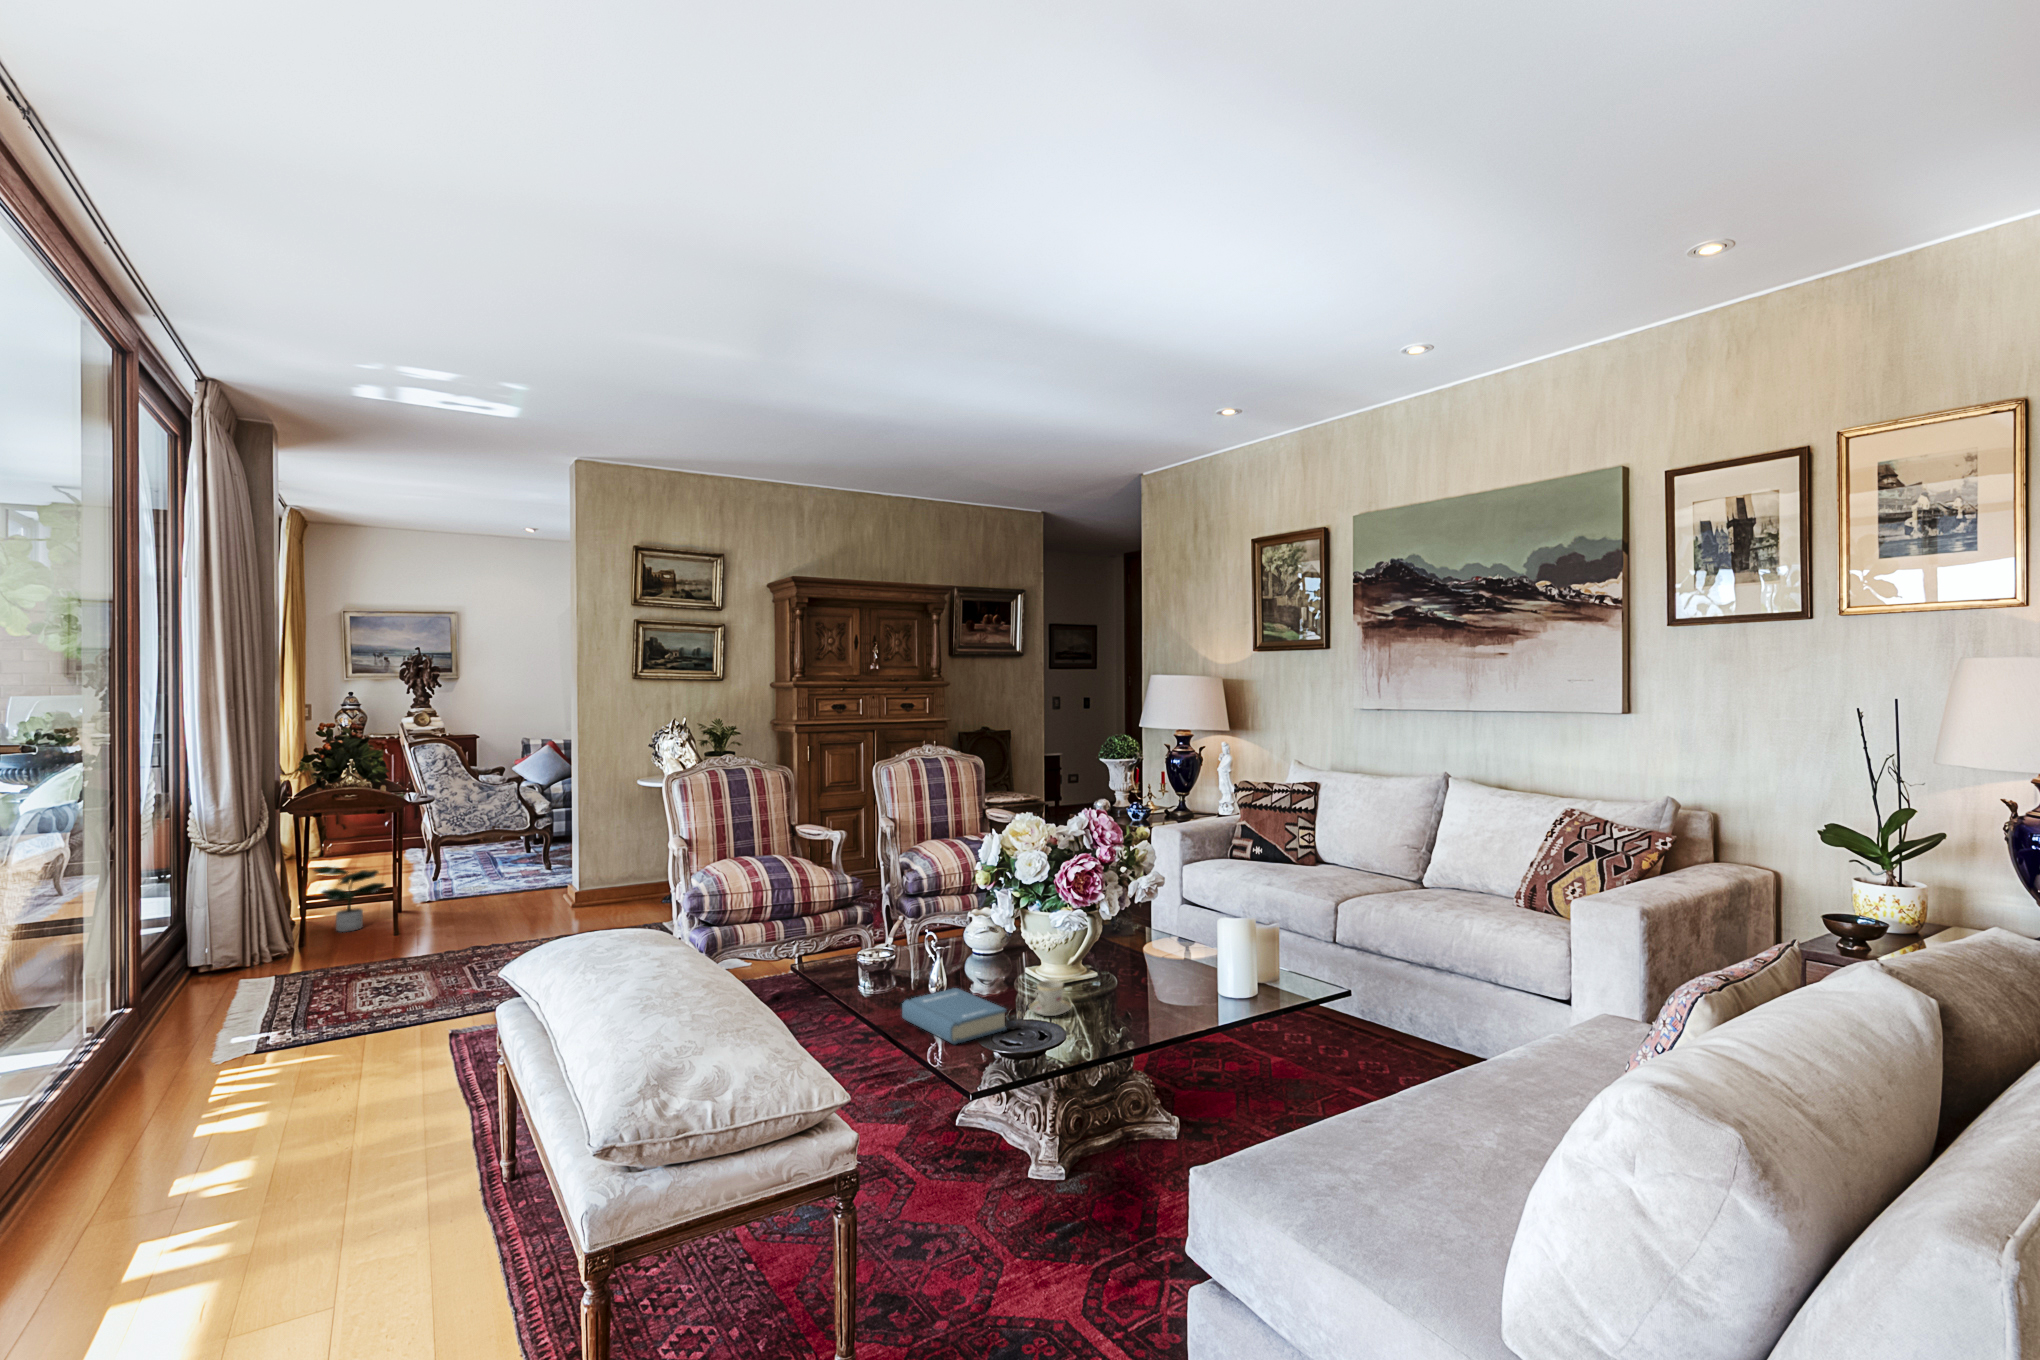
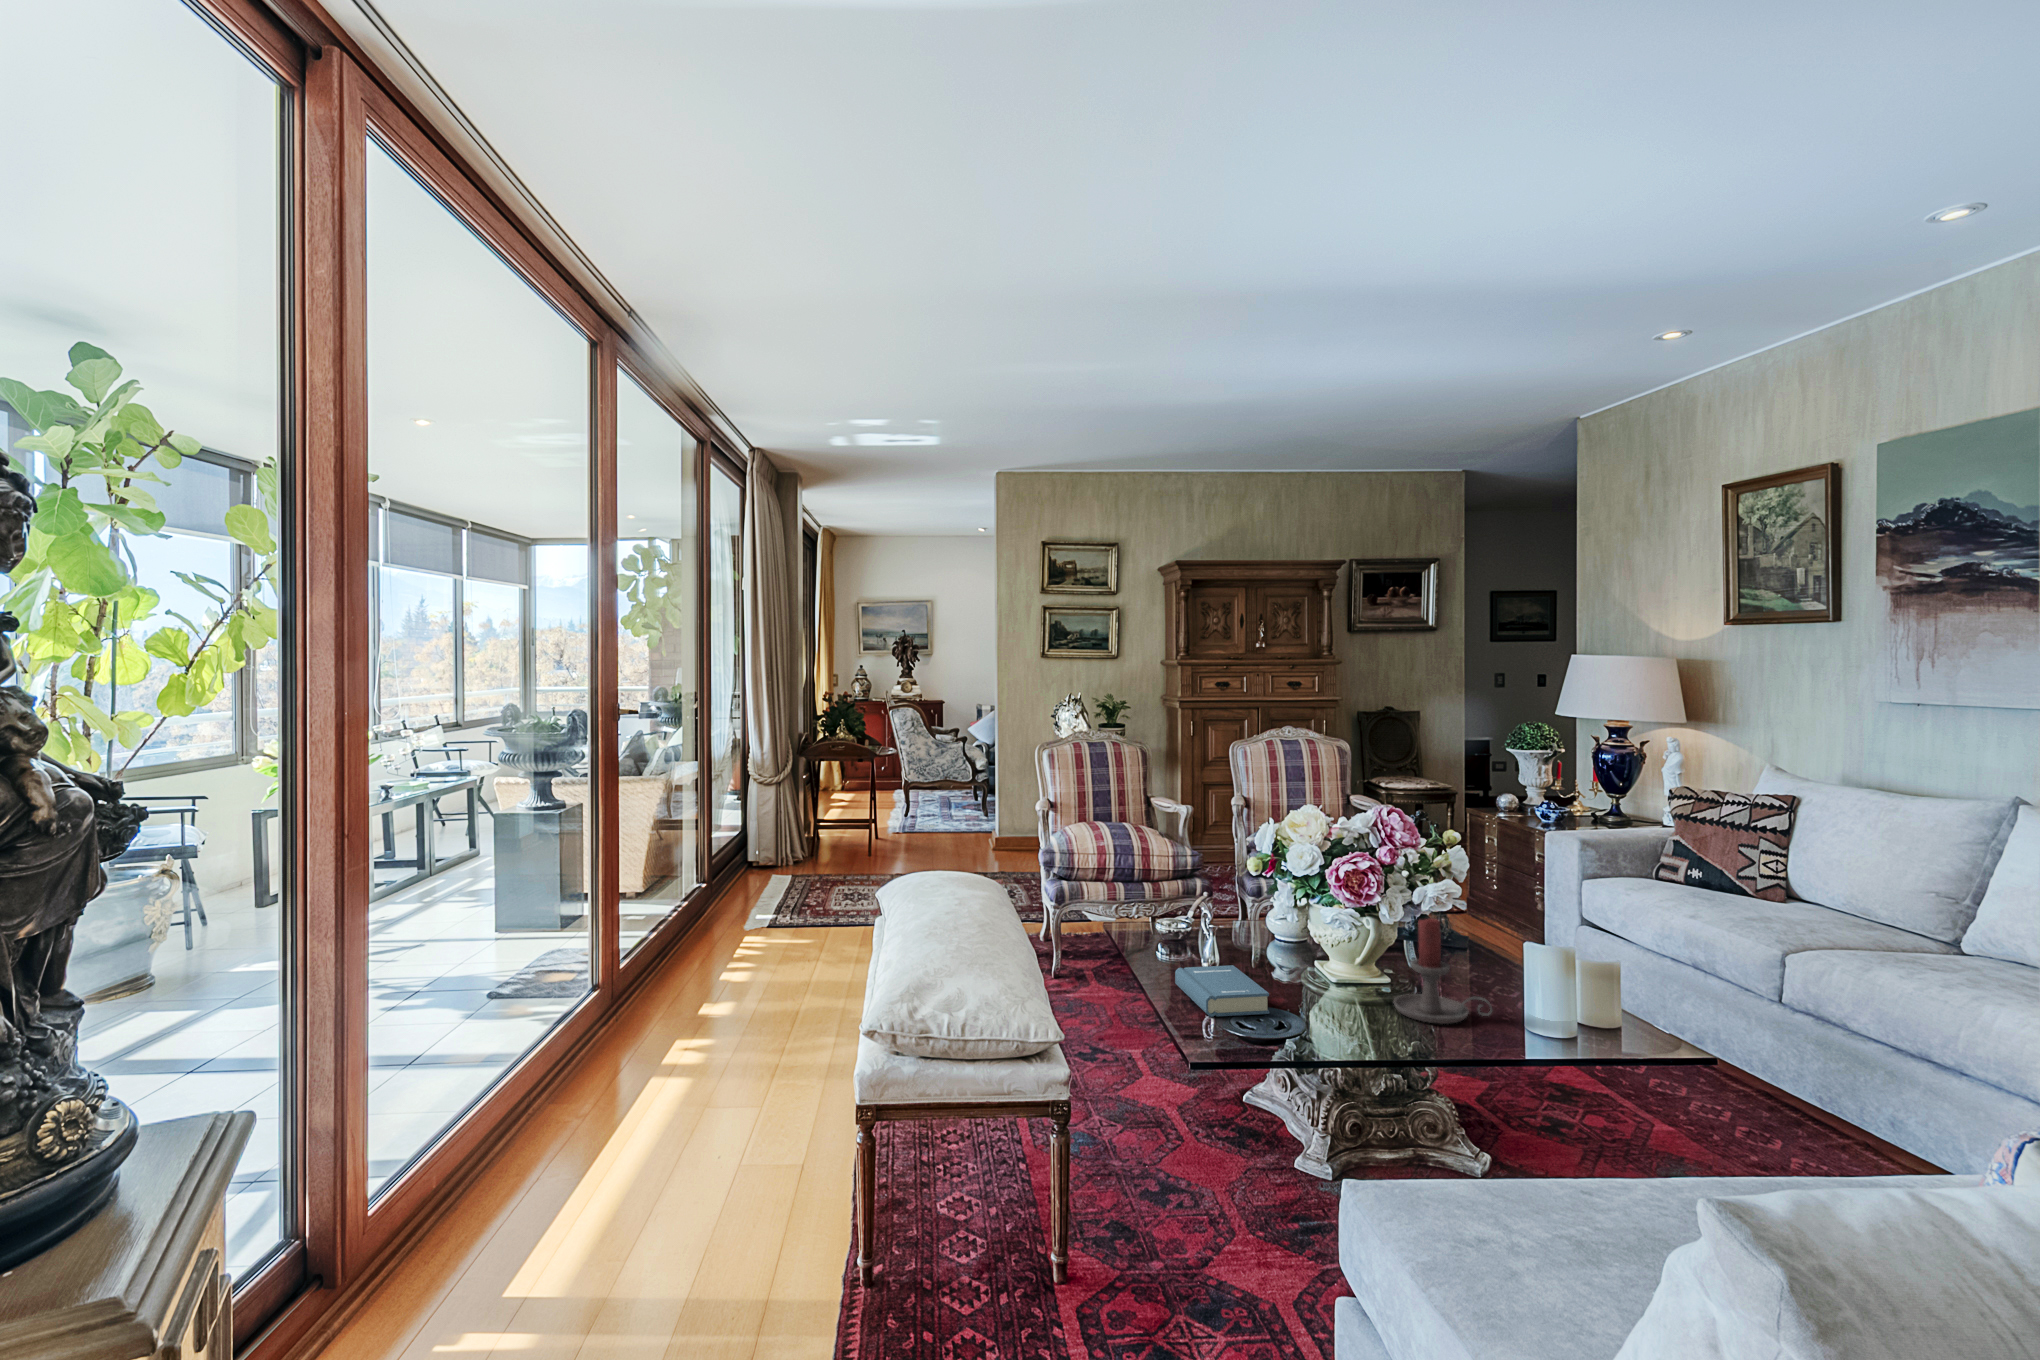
potted plant: present [313,867,386,932] -> none [818,799,866,850]
candle holder: none [1106,912,1187,1009] -> present [1394,918,1492,1024]
teacup: present [1029,980,1072,1016] -> none [1302,974,1350,1011]

